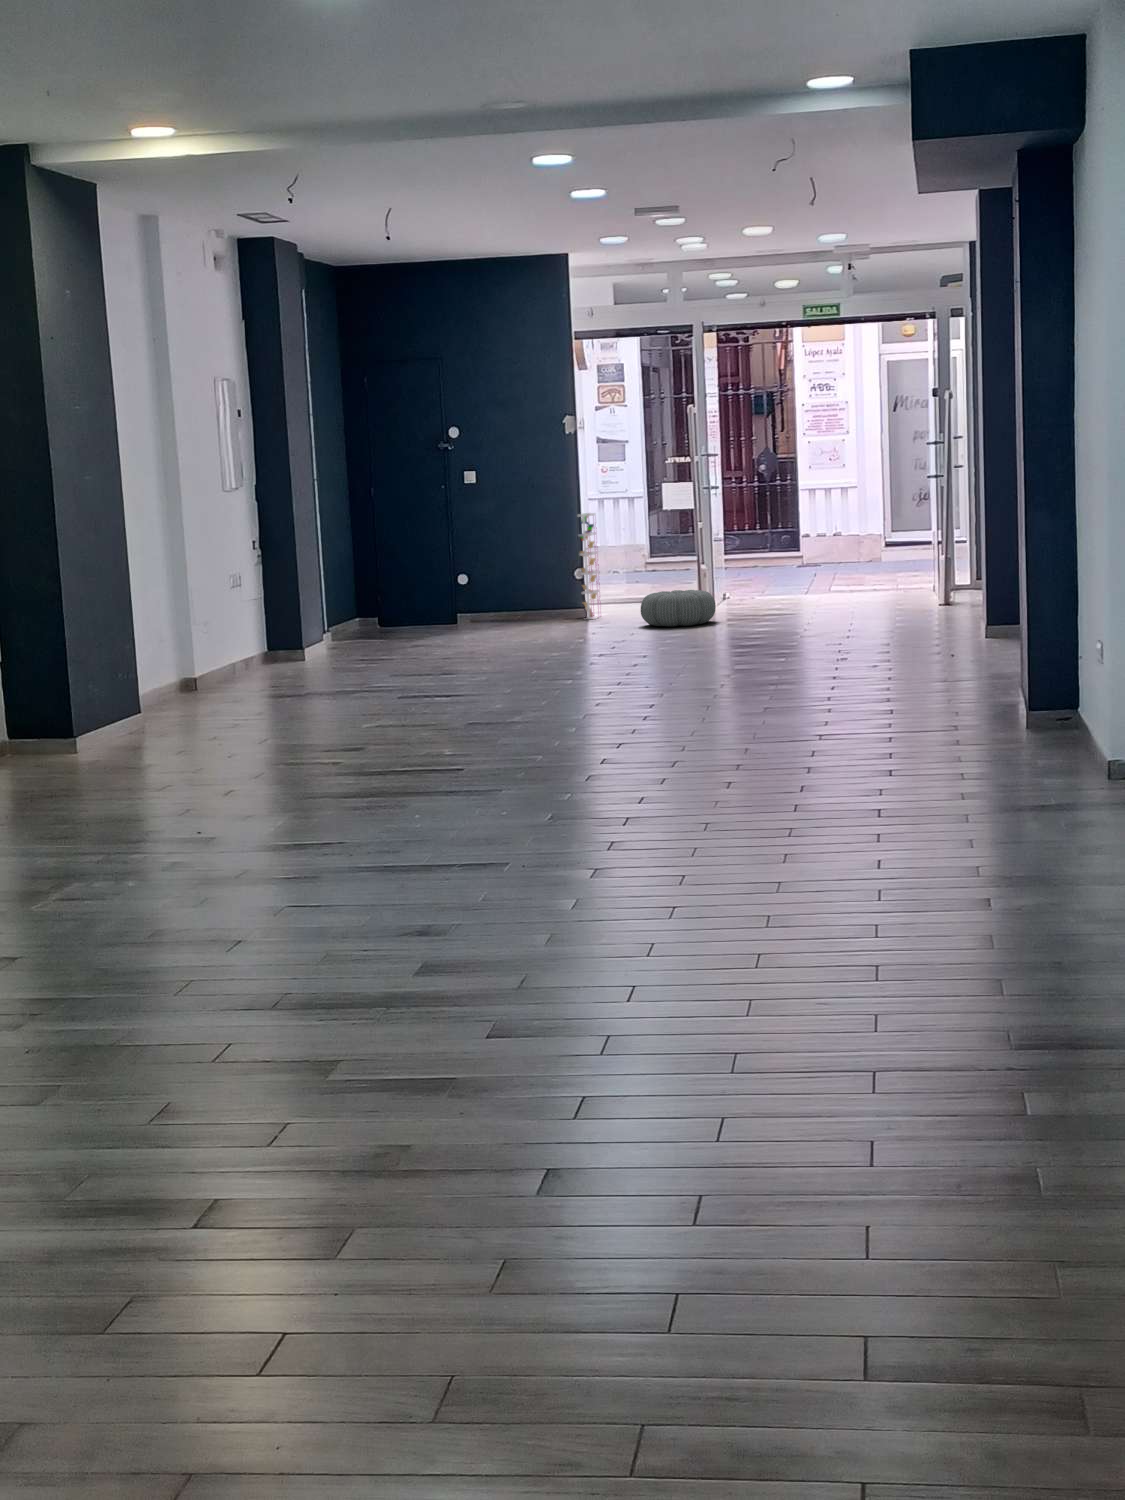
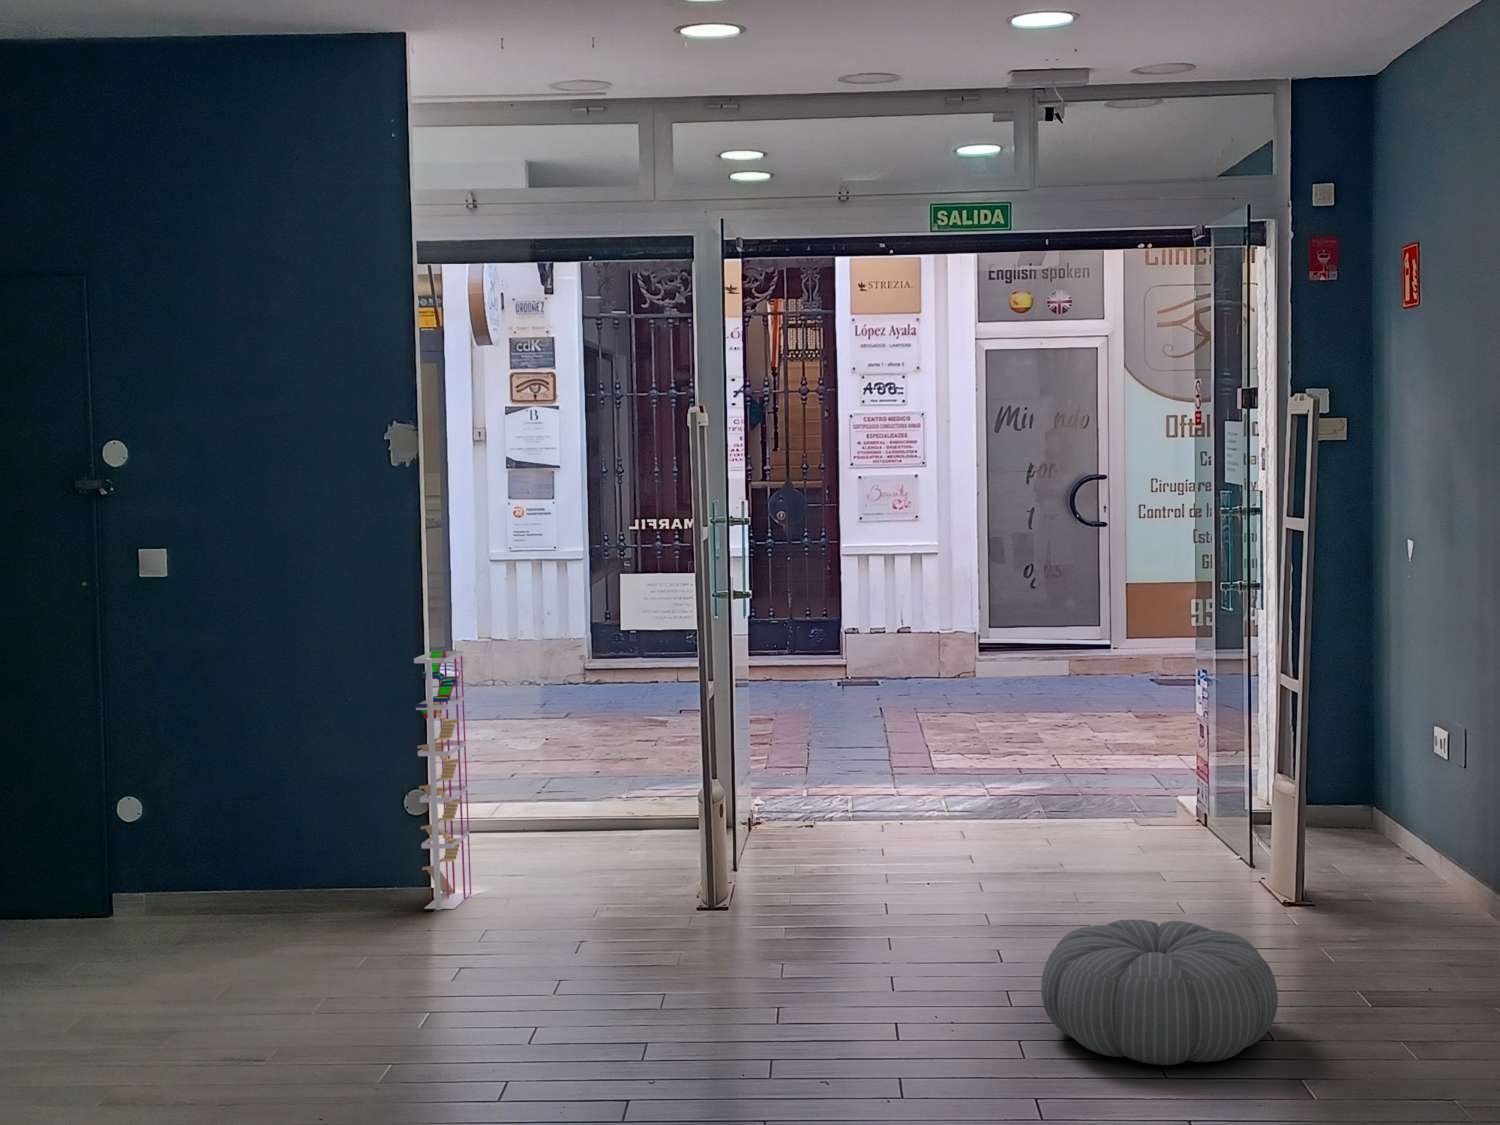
pouf: present [641,590,716,627] -> present [1041,919,1278,1065]

